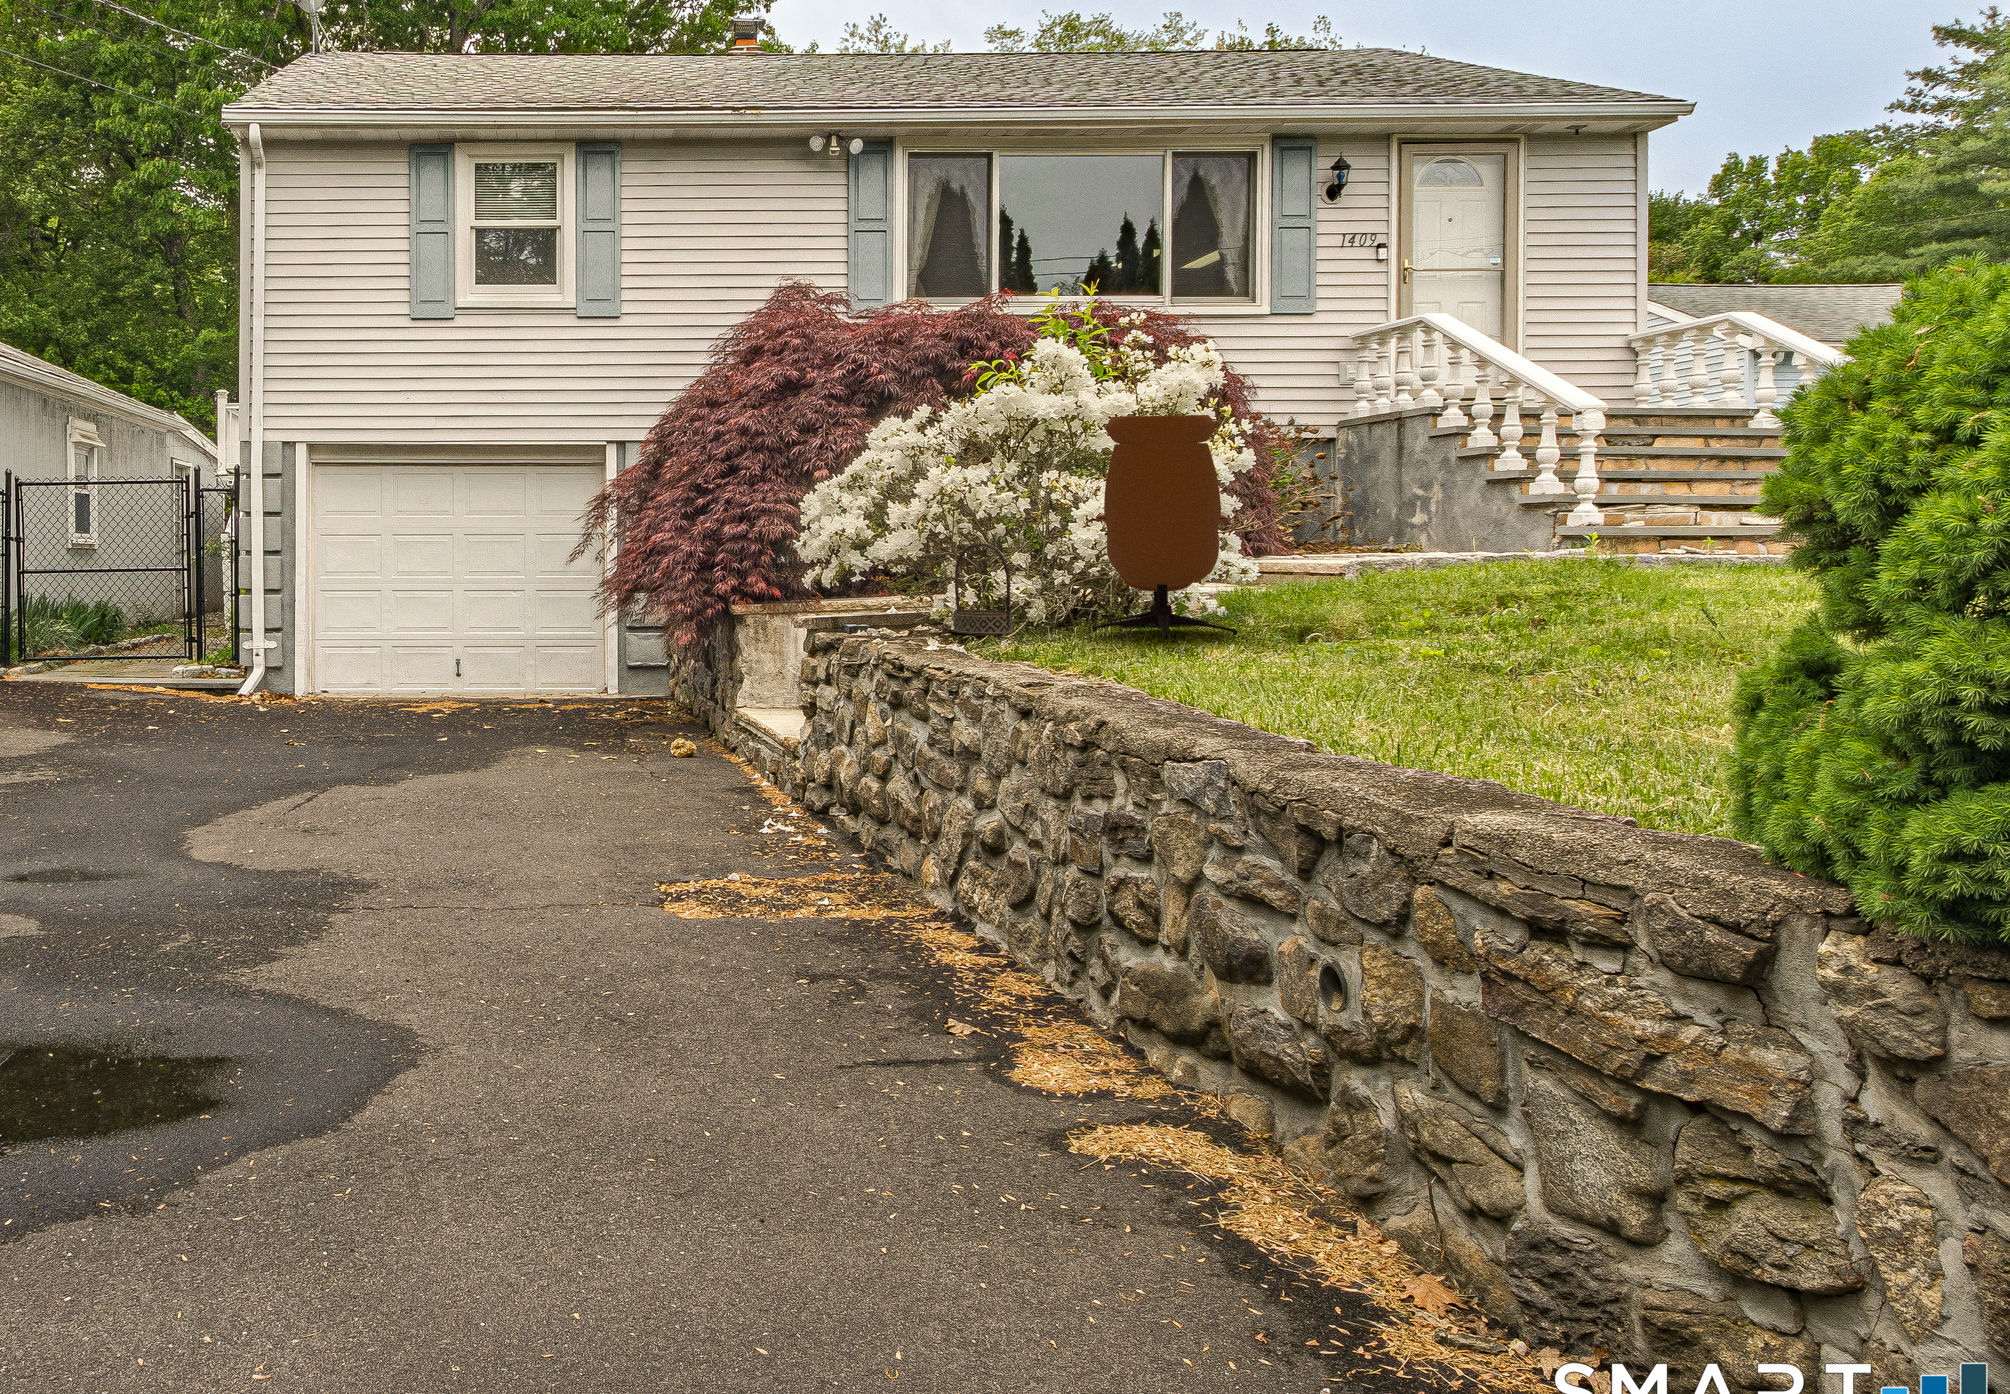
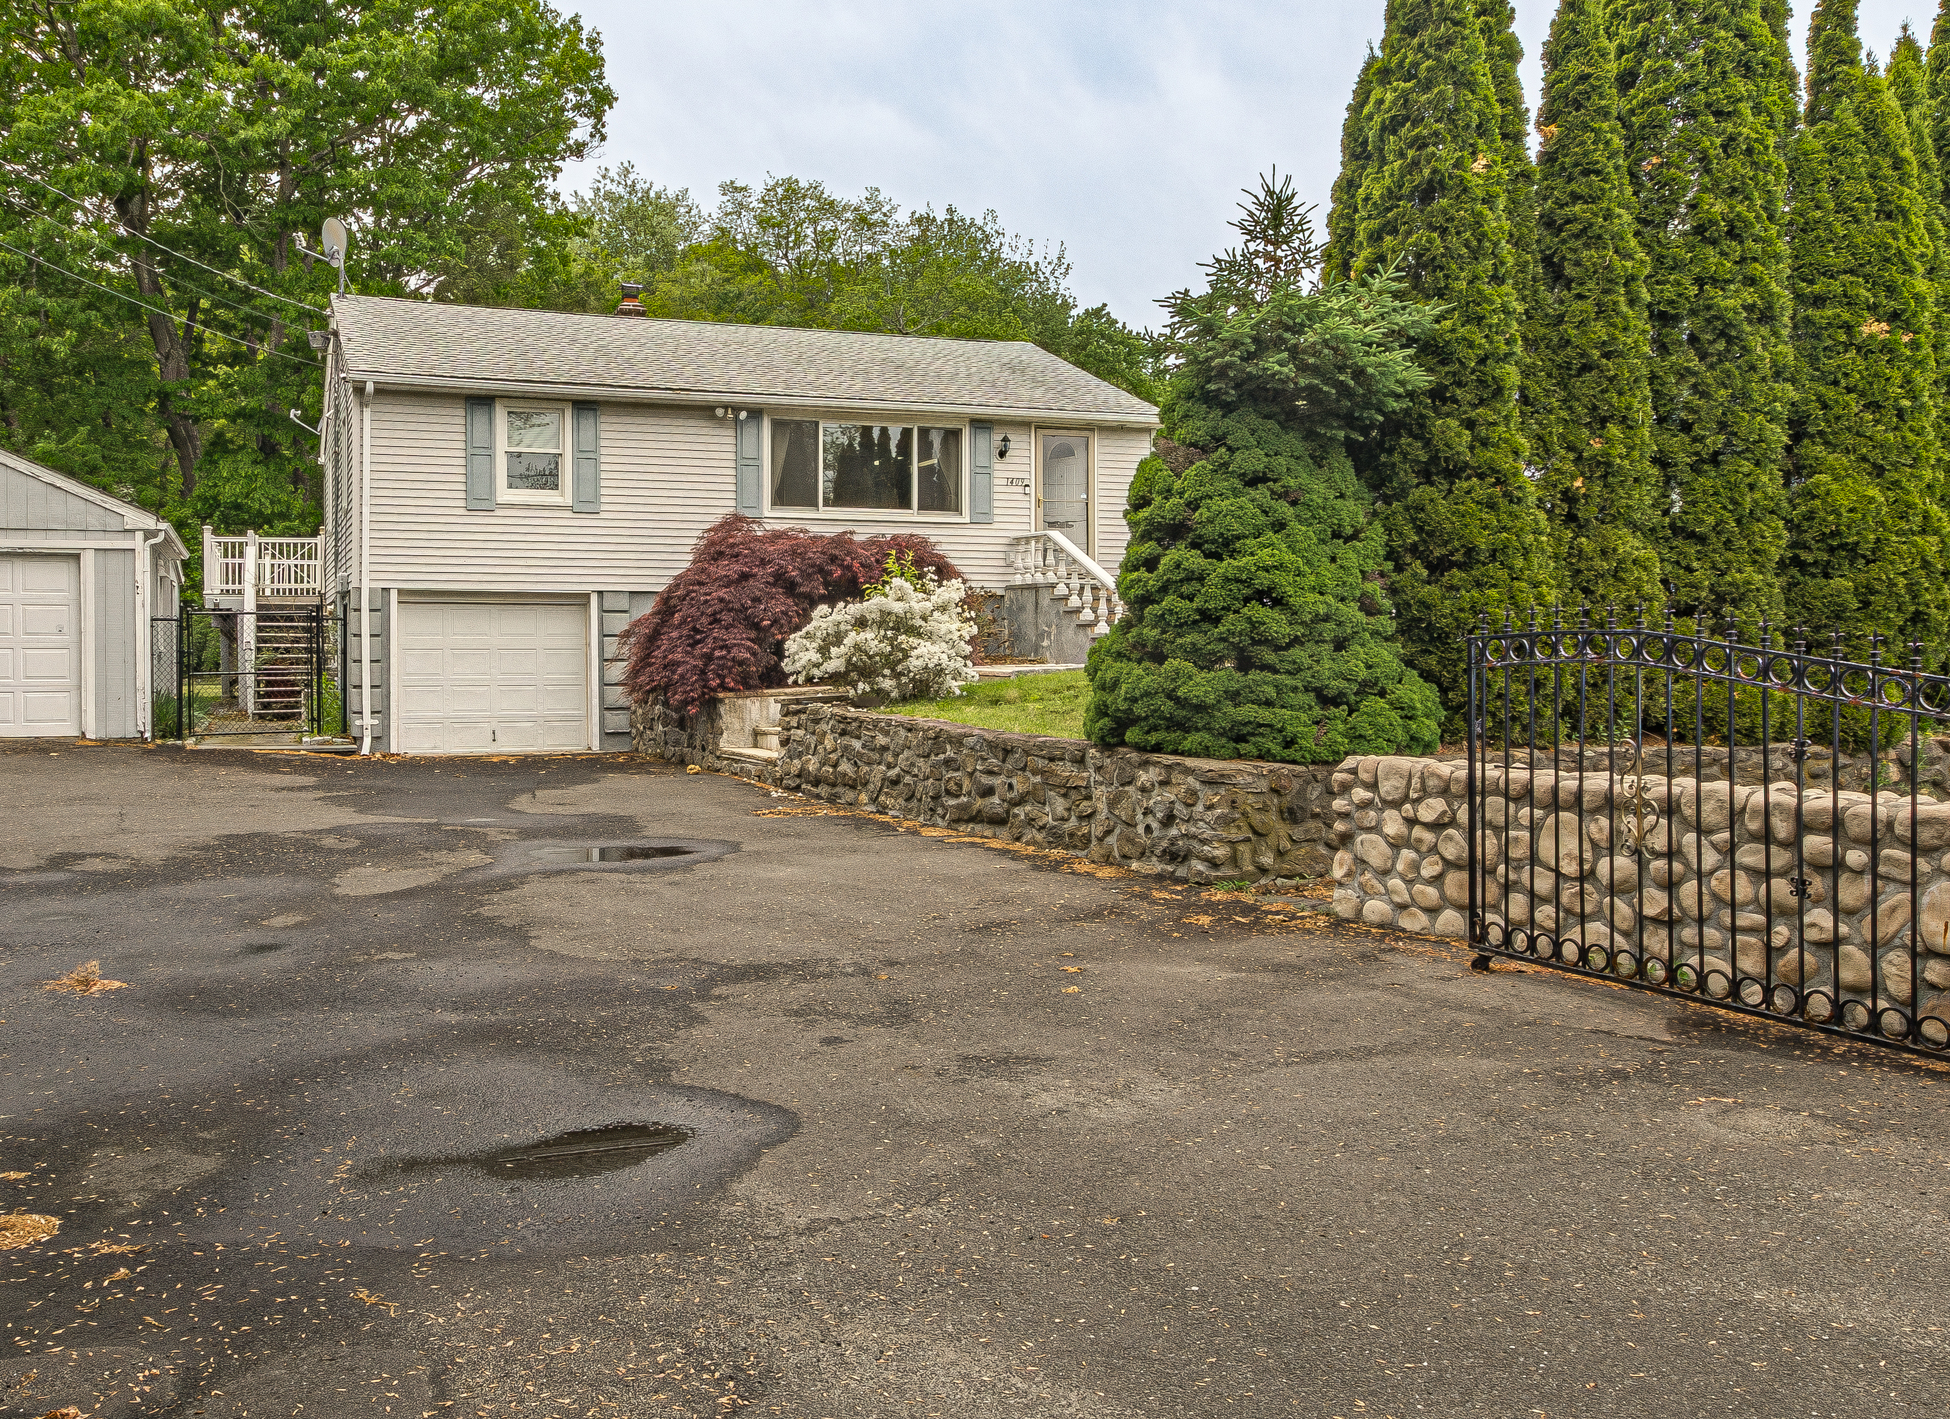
lounge chair: present [1092,415,1237,639] -> none [916,617,972,707]

